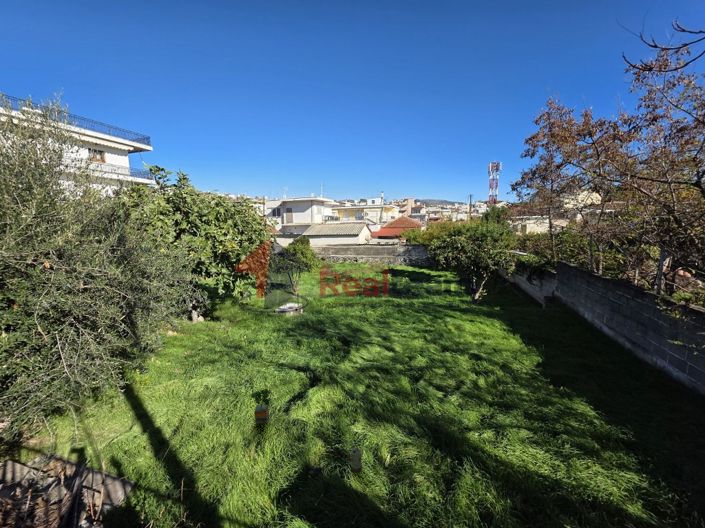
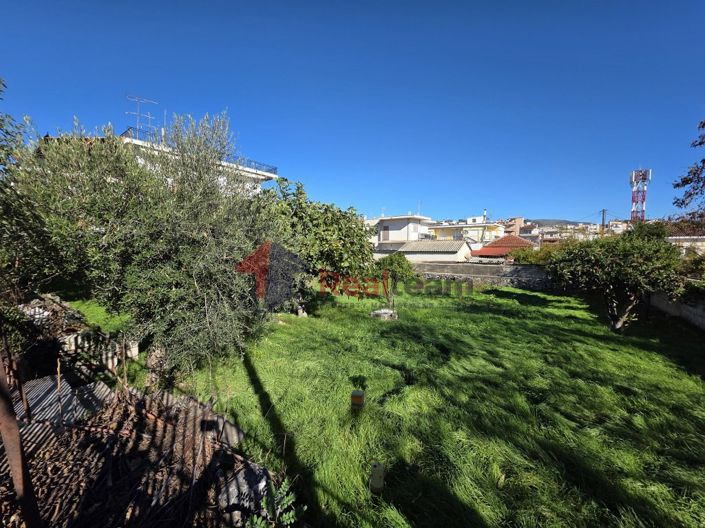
watering can: present [347,442,364,472] -> present [365,458,389,493]

